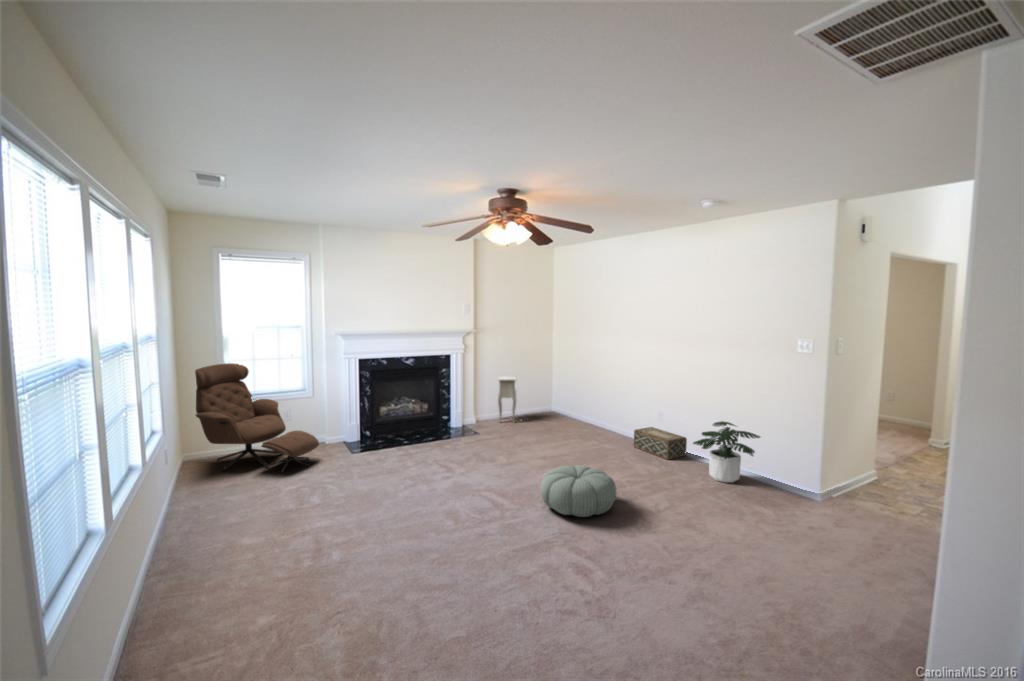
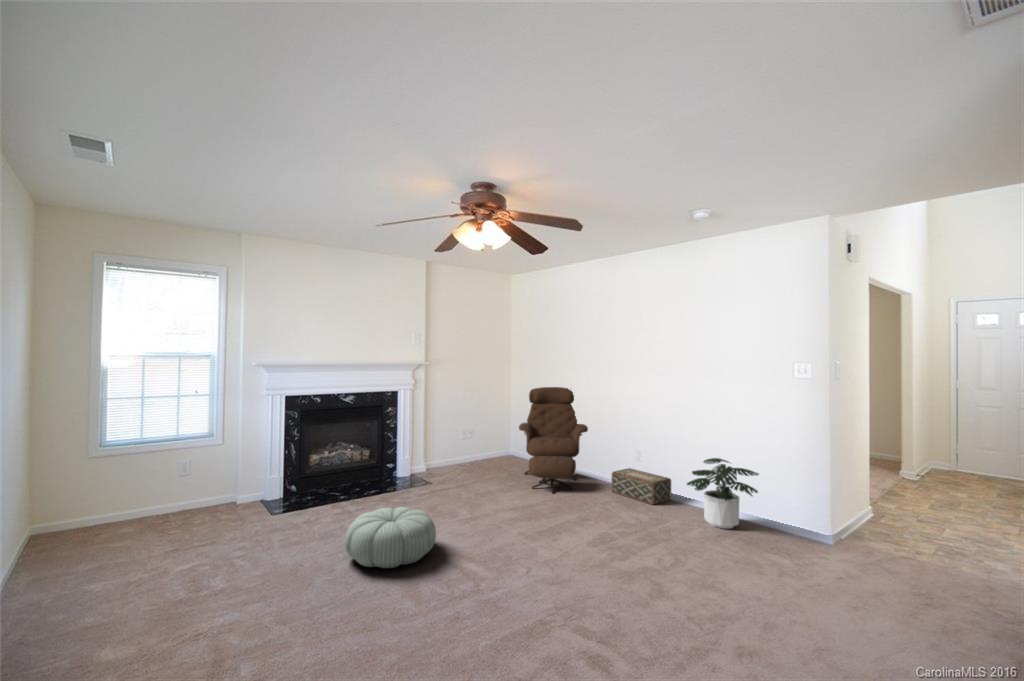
lounge chair: present [195,363,319,473] -> present [519,387,588,493]
side table: present [498,377,517,421] -> none [451,416,480,470]
pouf: present [541,465,616,517] -> present [345,507,436,568]

